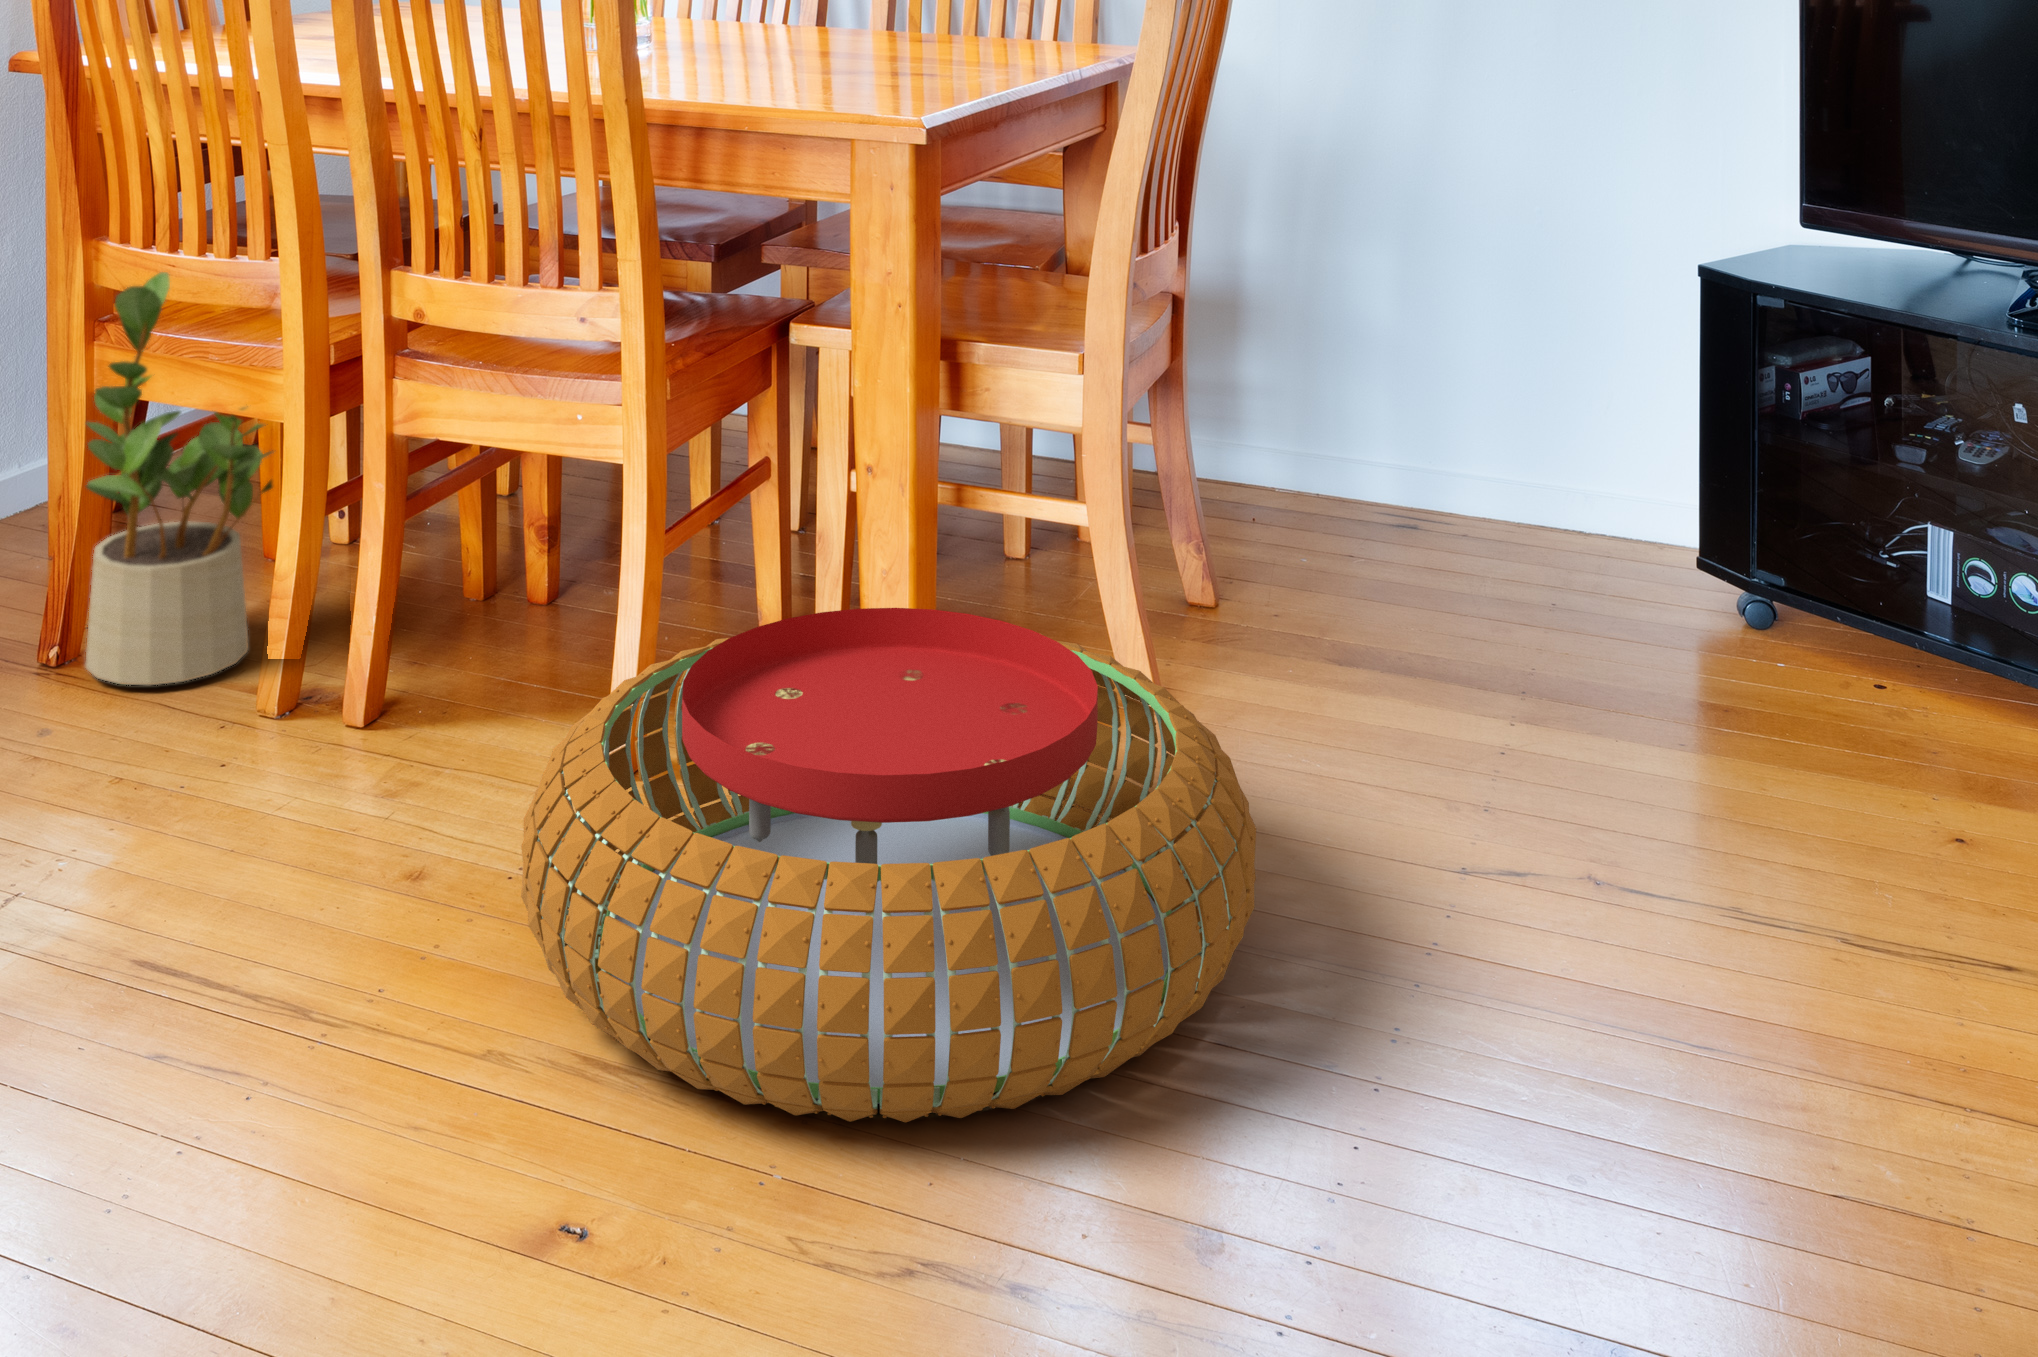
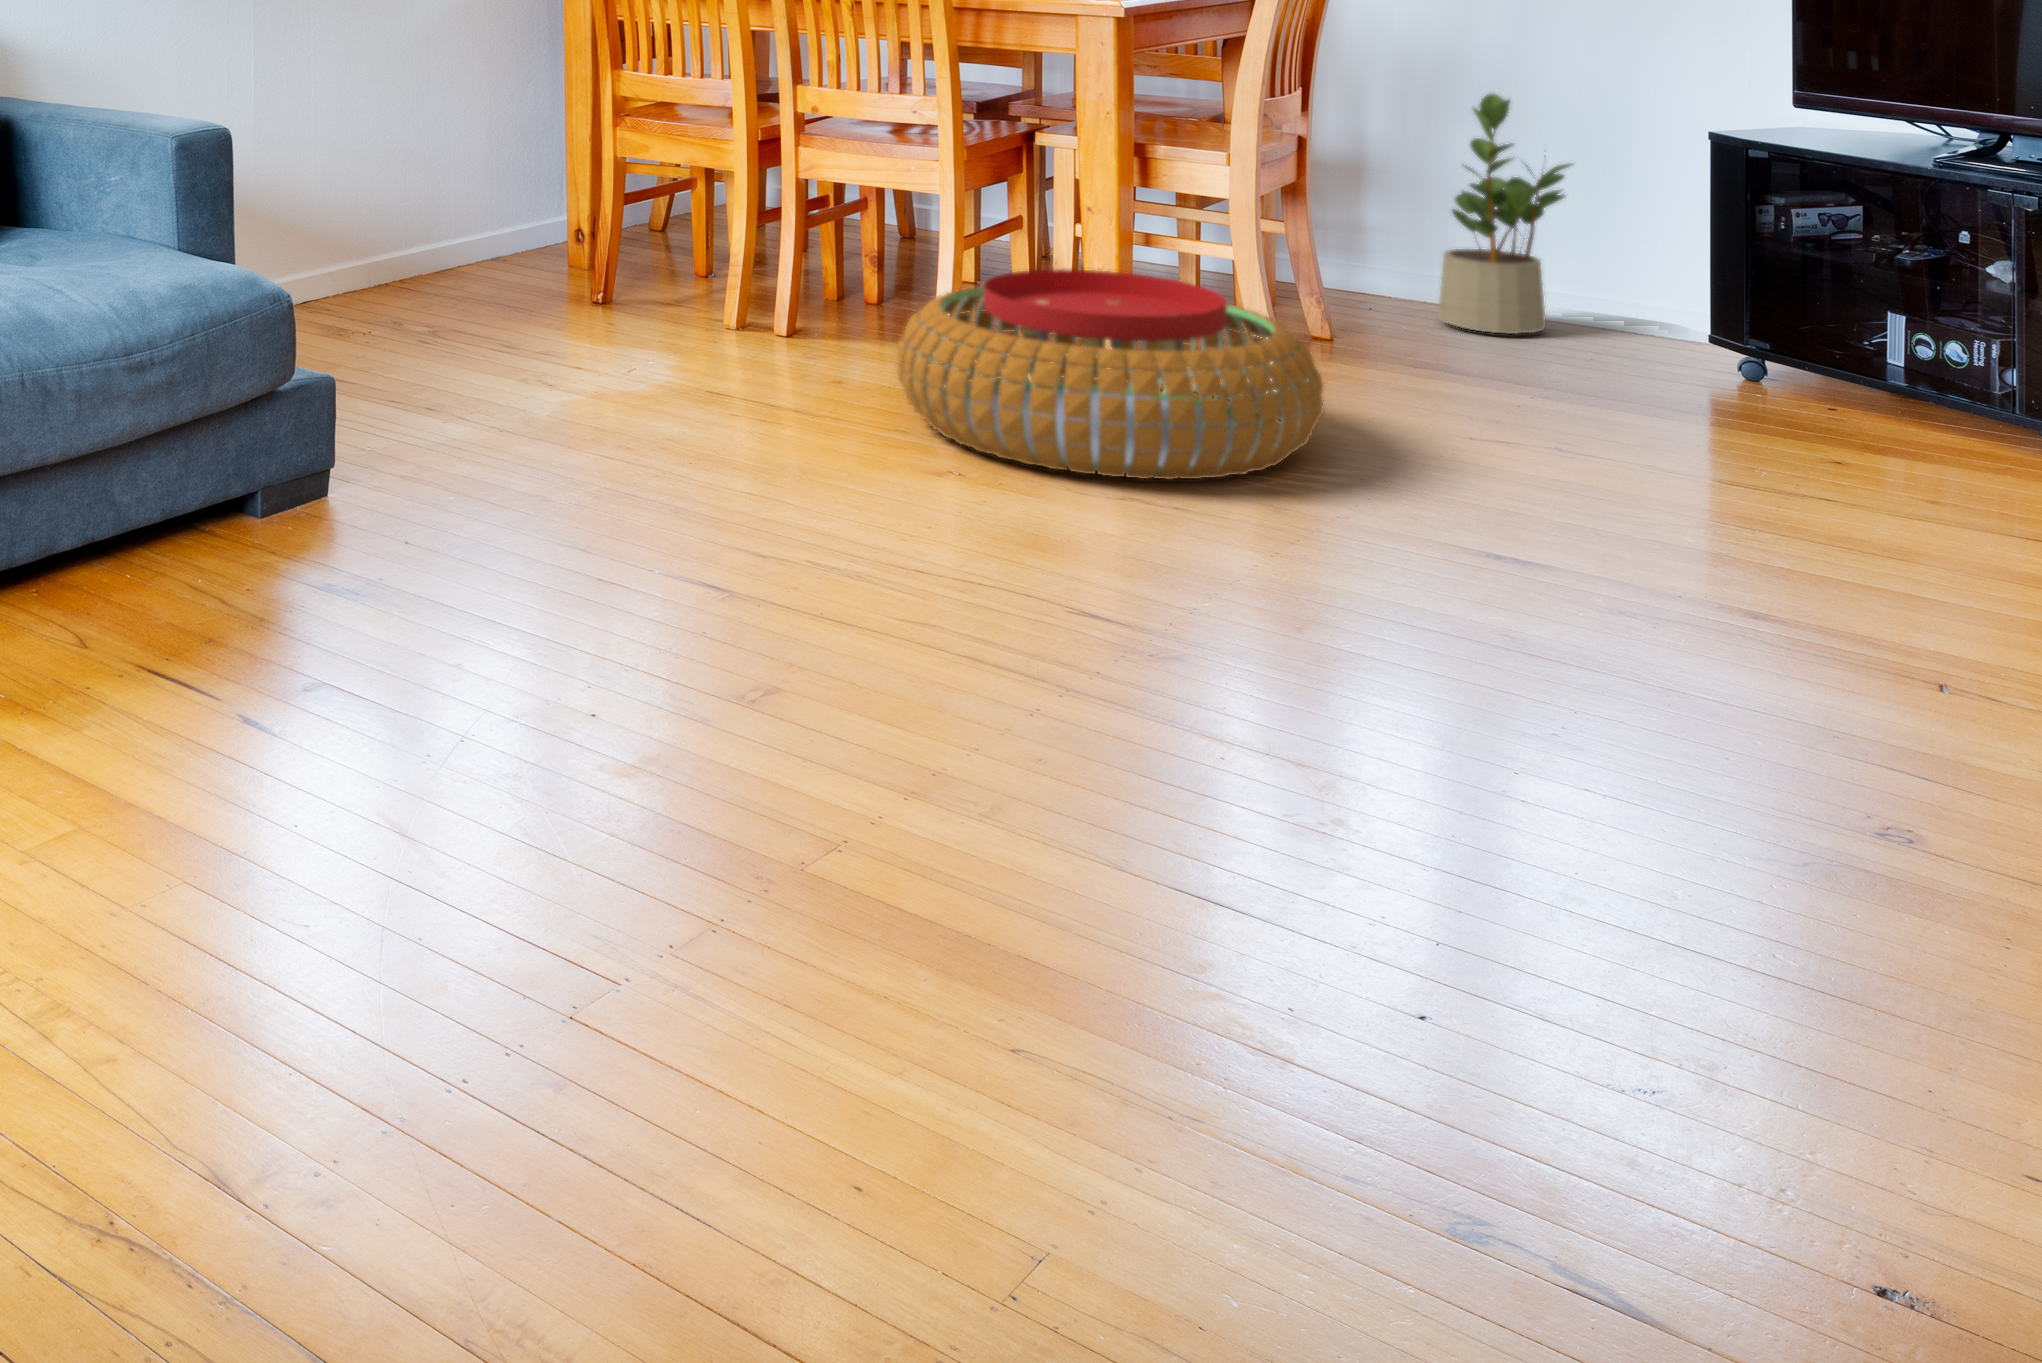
potted plant: present [85,272,273,685] -> present [1438,94,1571,334]

